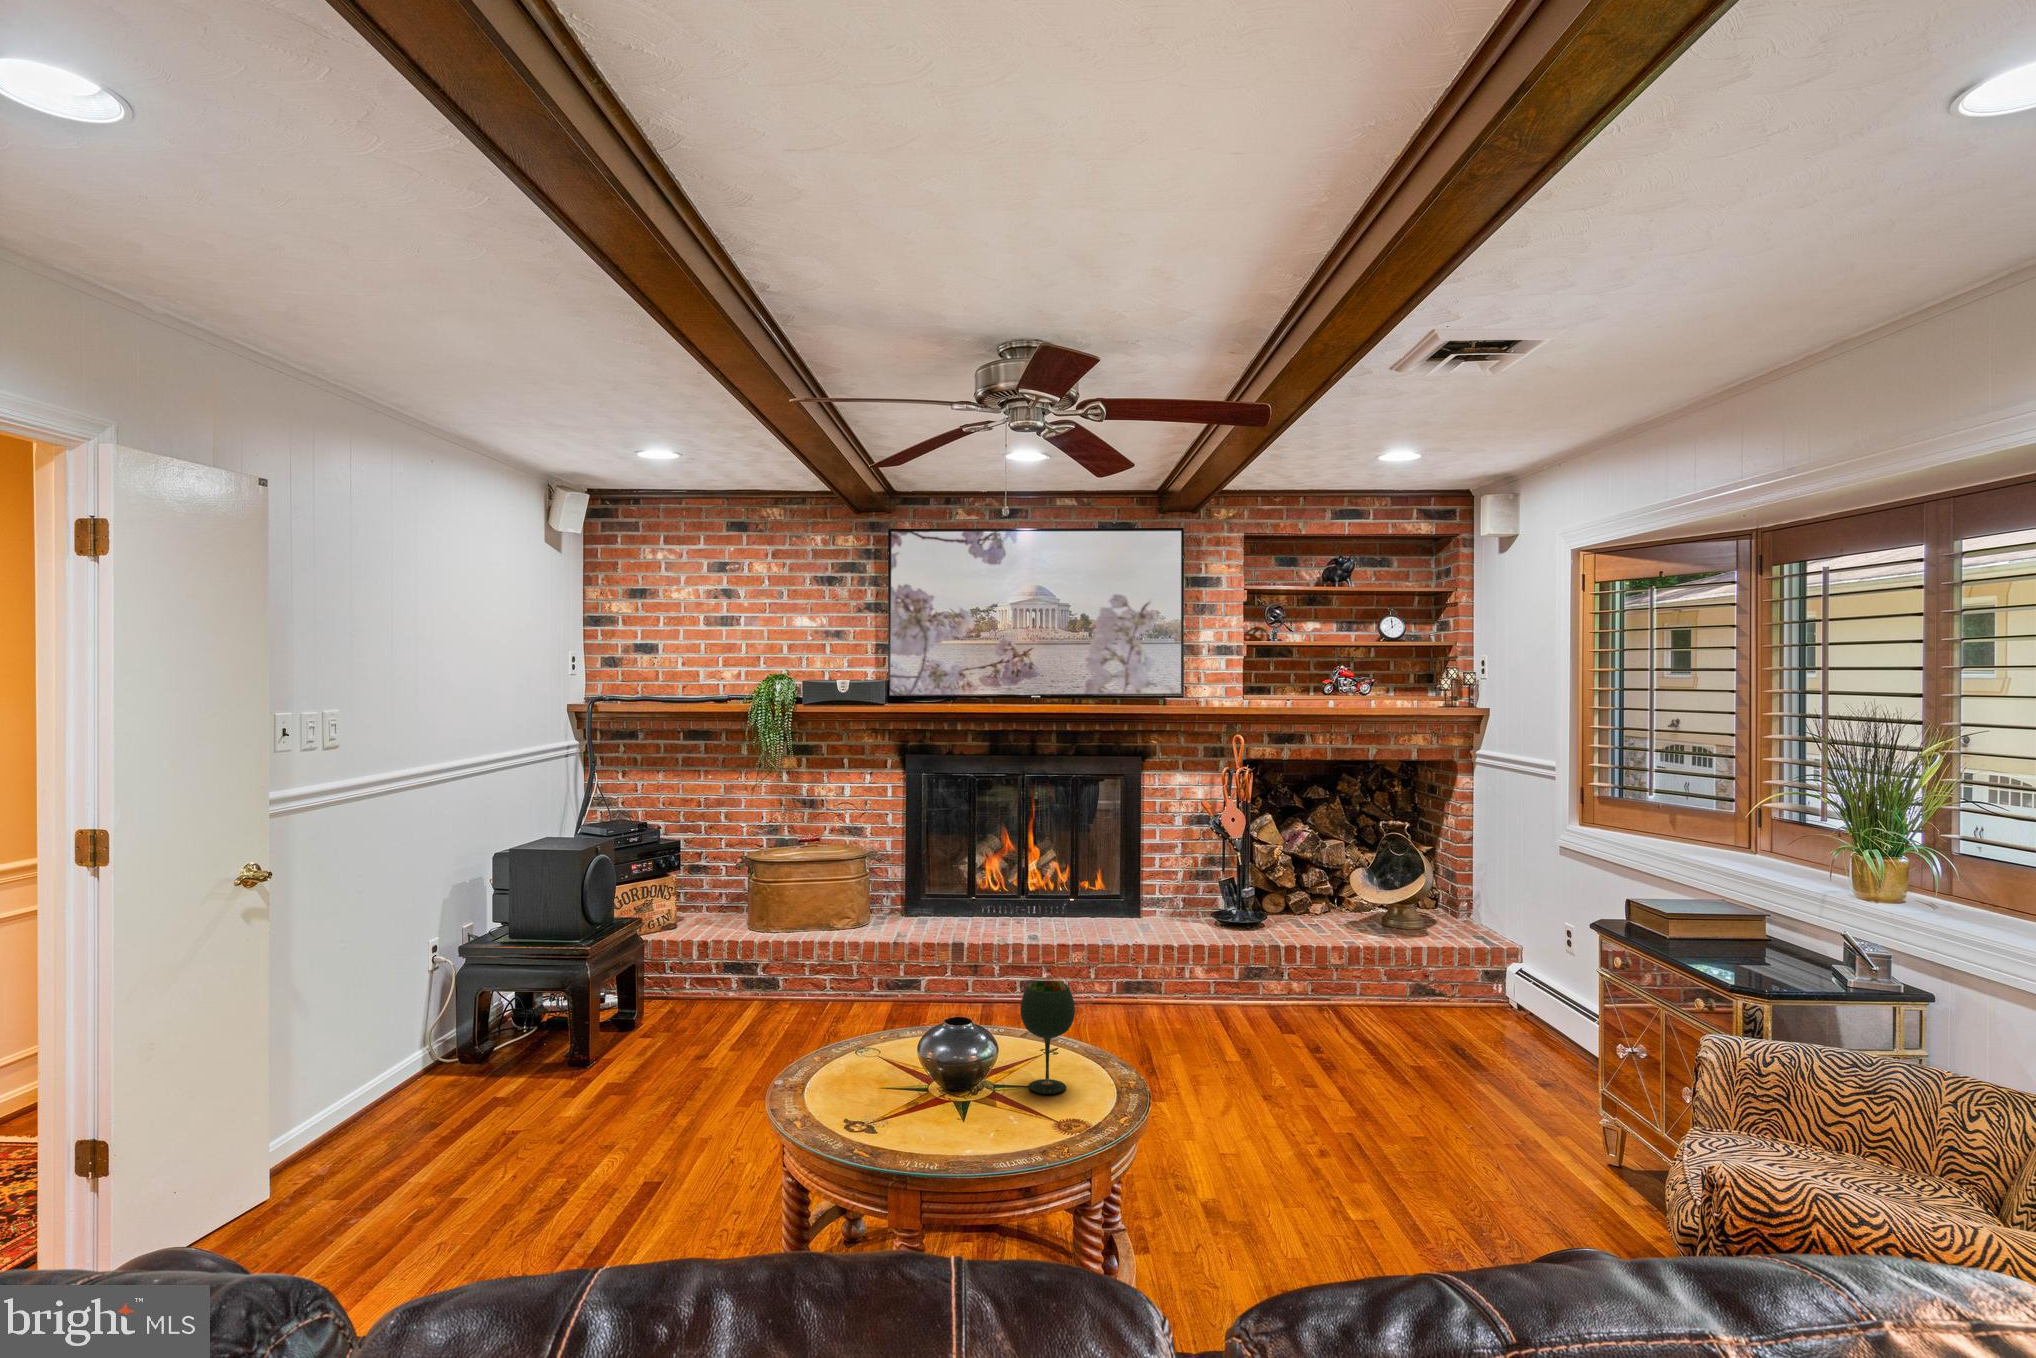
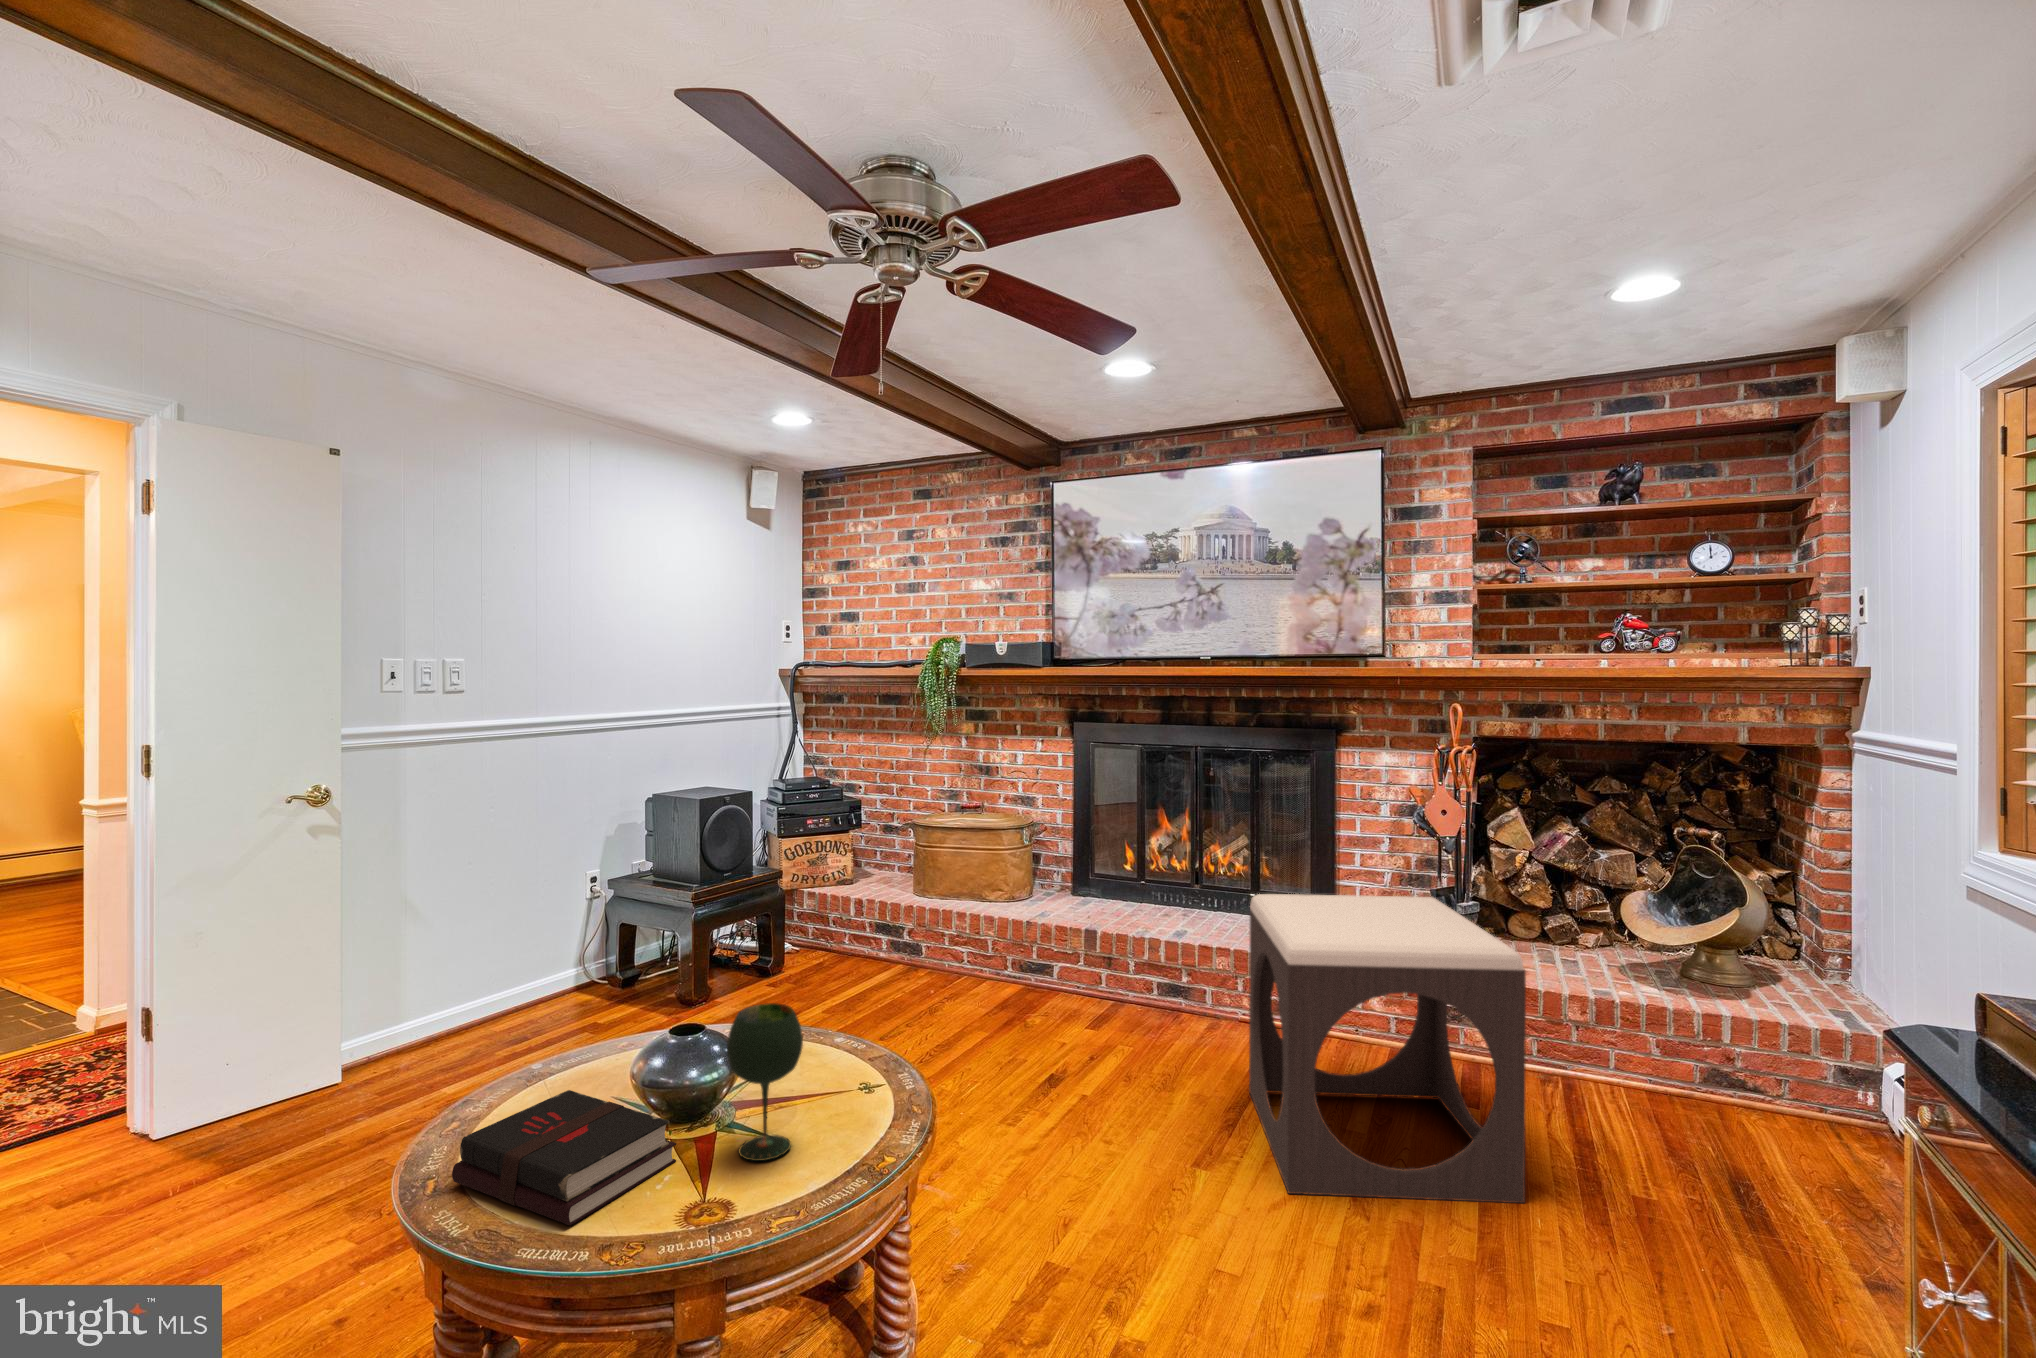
footstool: none [1148,882,1366,1103] -> present [1249,894,1526,1203]
hardback book: none [867,1072,999,1145] -> present [452,1090,676,1225]

